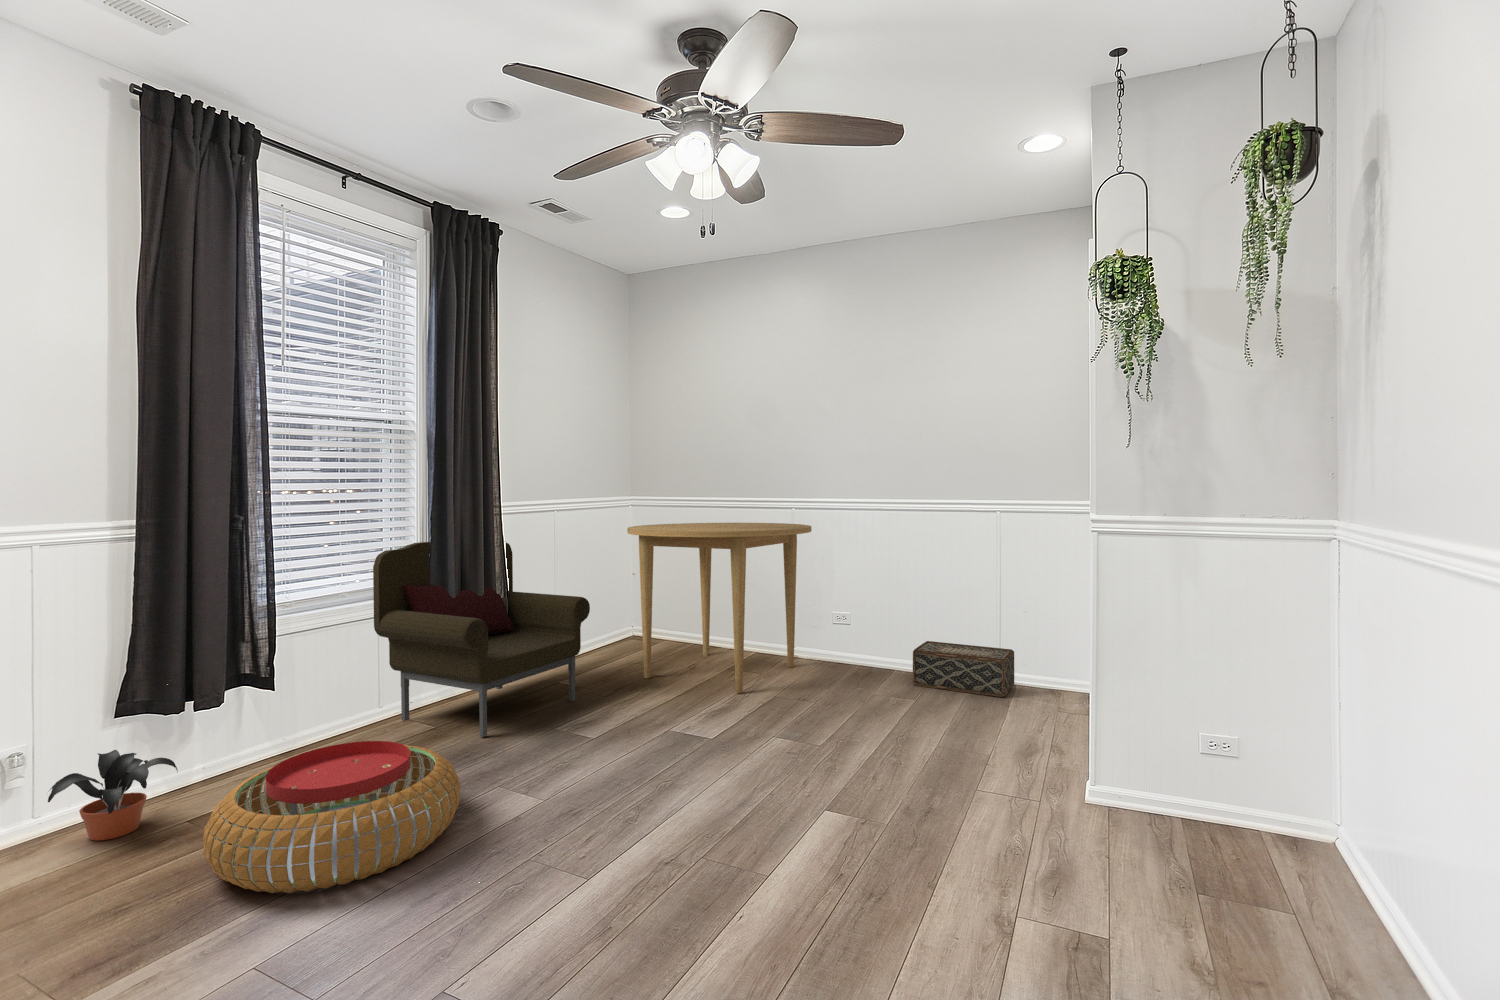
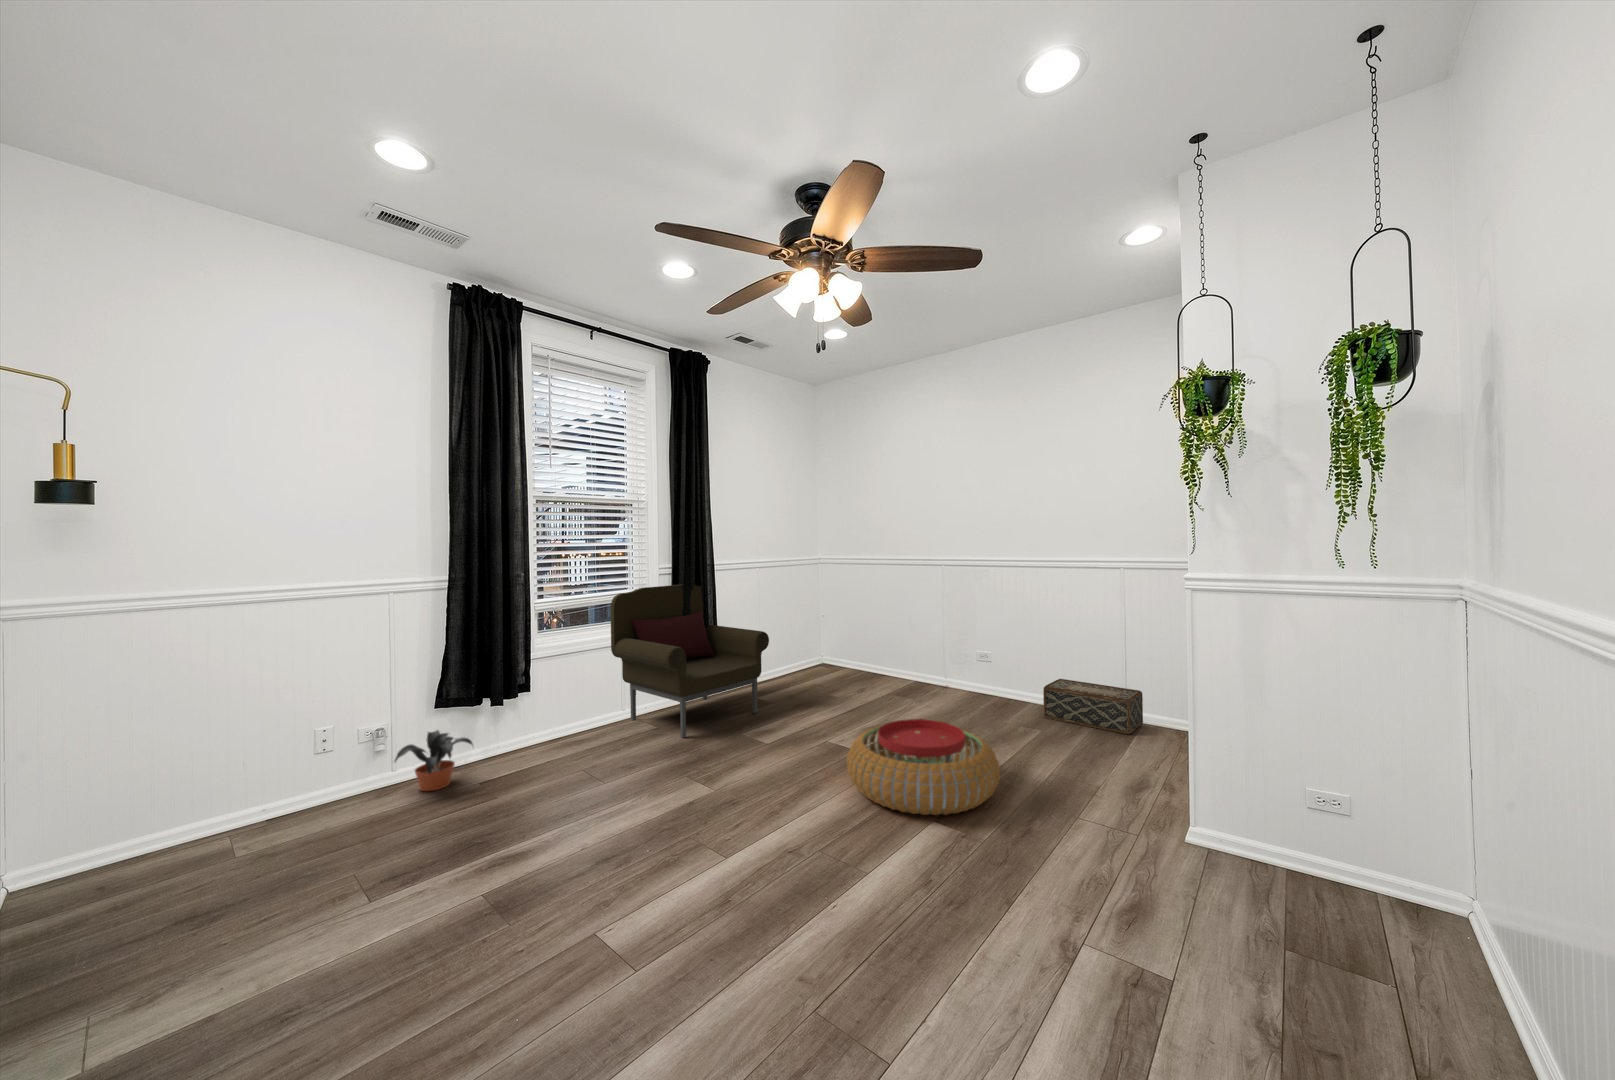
dining table: present [627,523,812,693] -> none [801,572,954,715]
pouf: present [203,741,461,893] -> present [847,719,1000,815]

